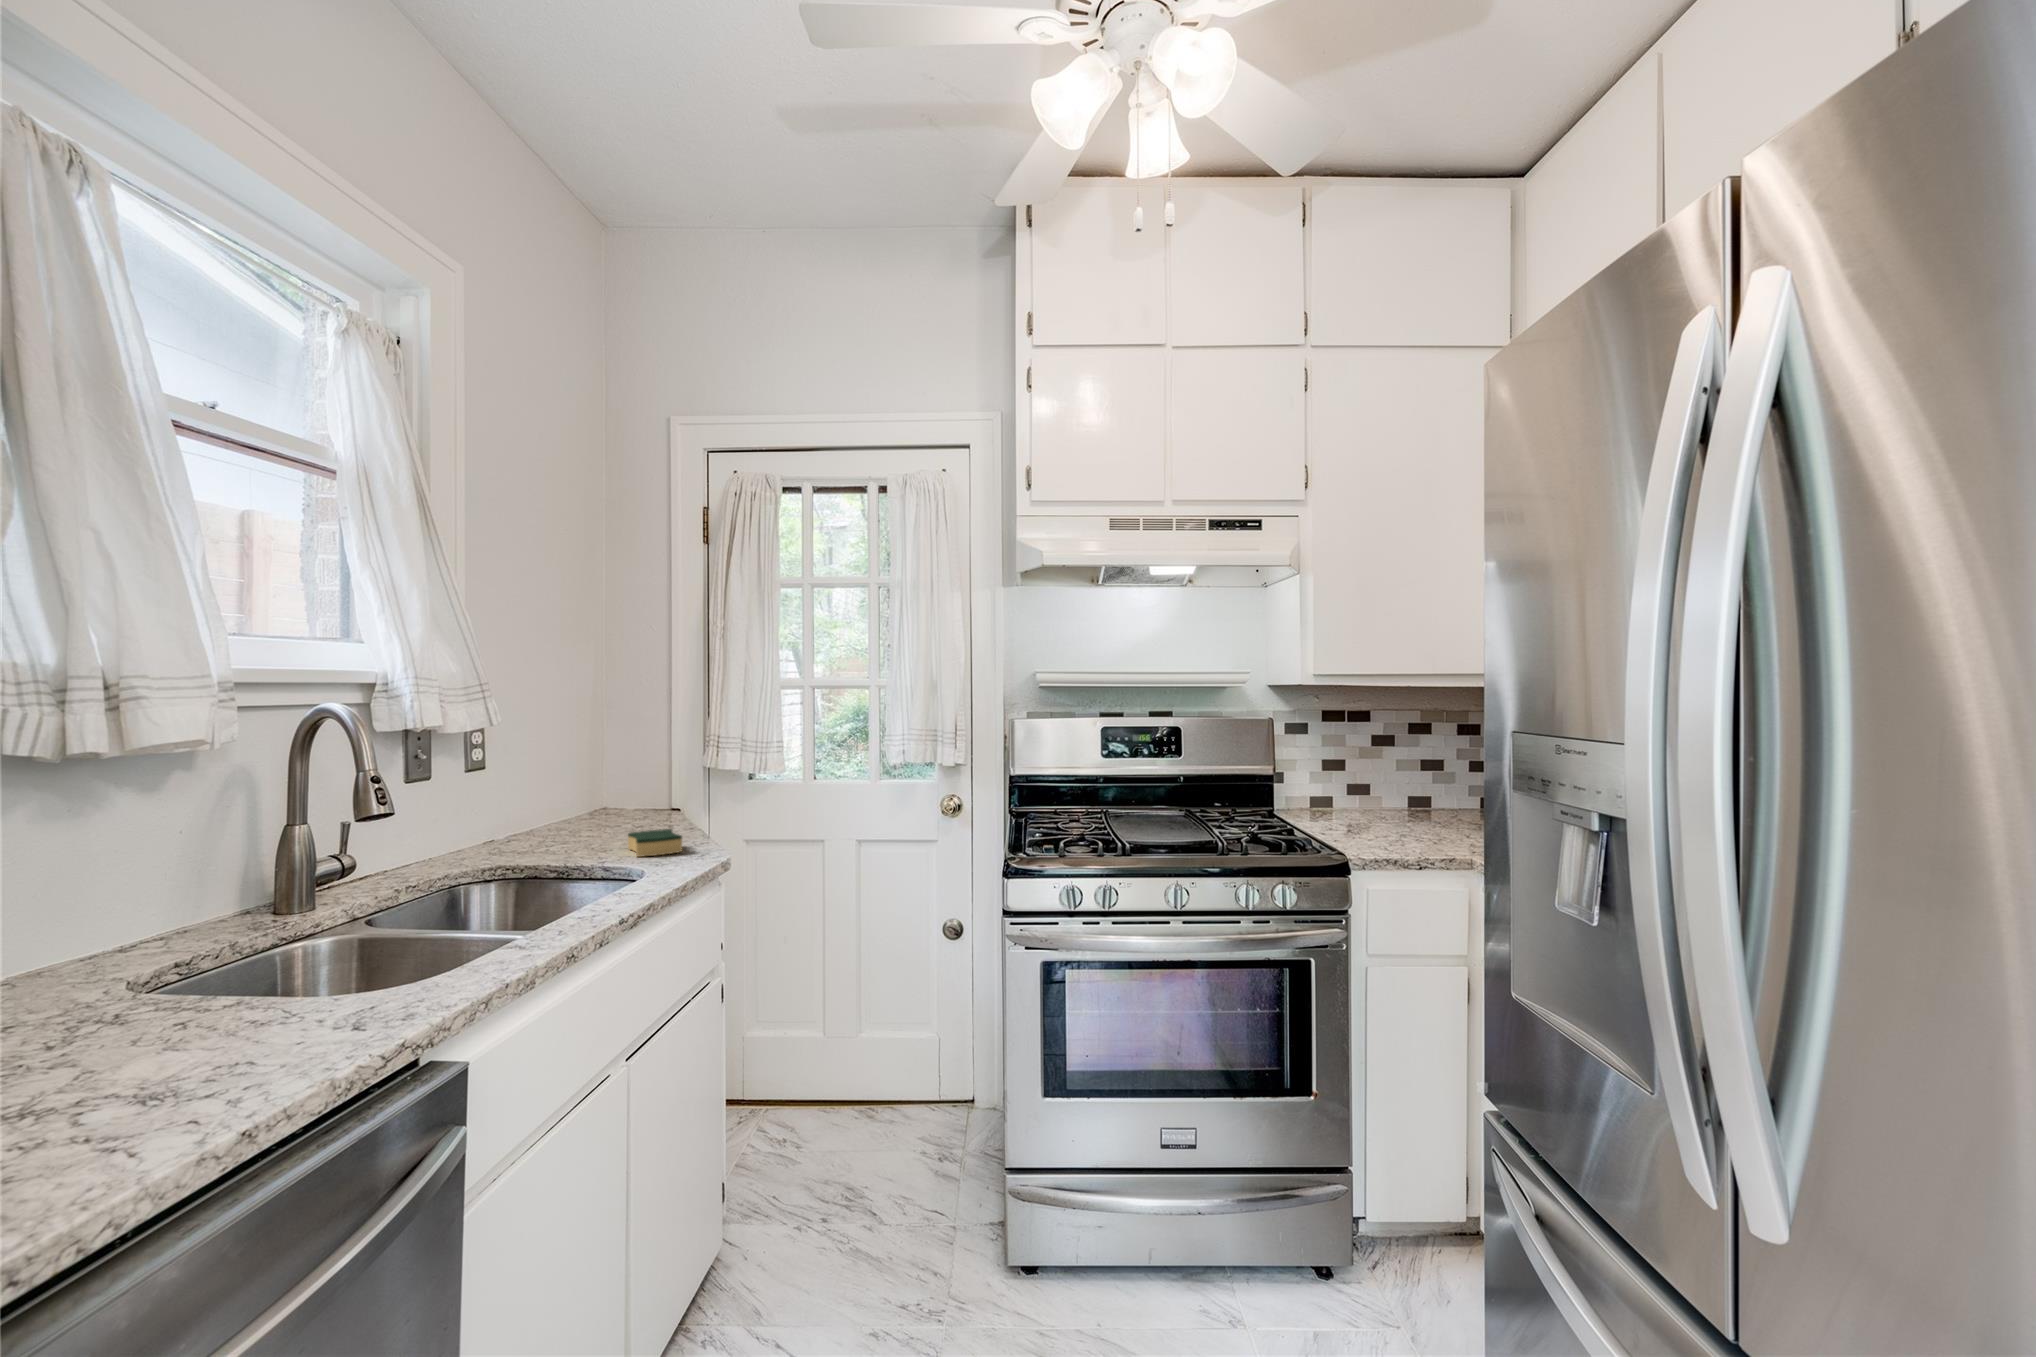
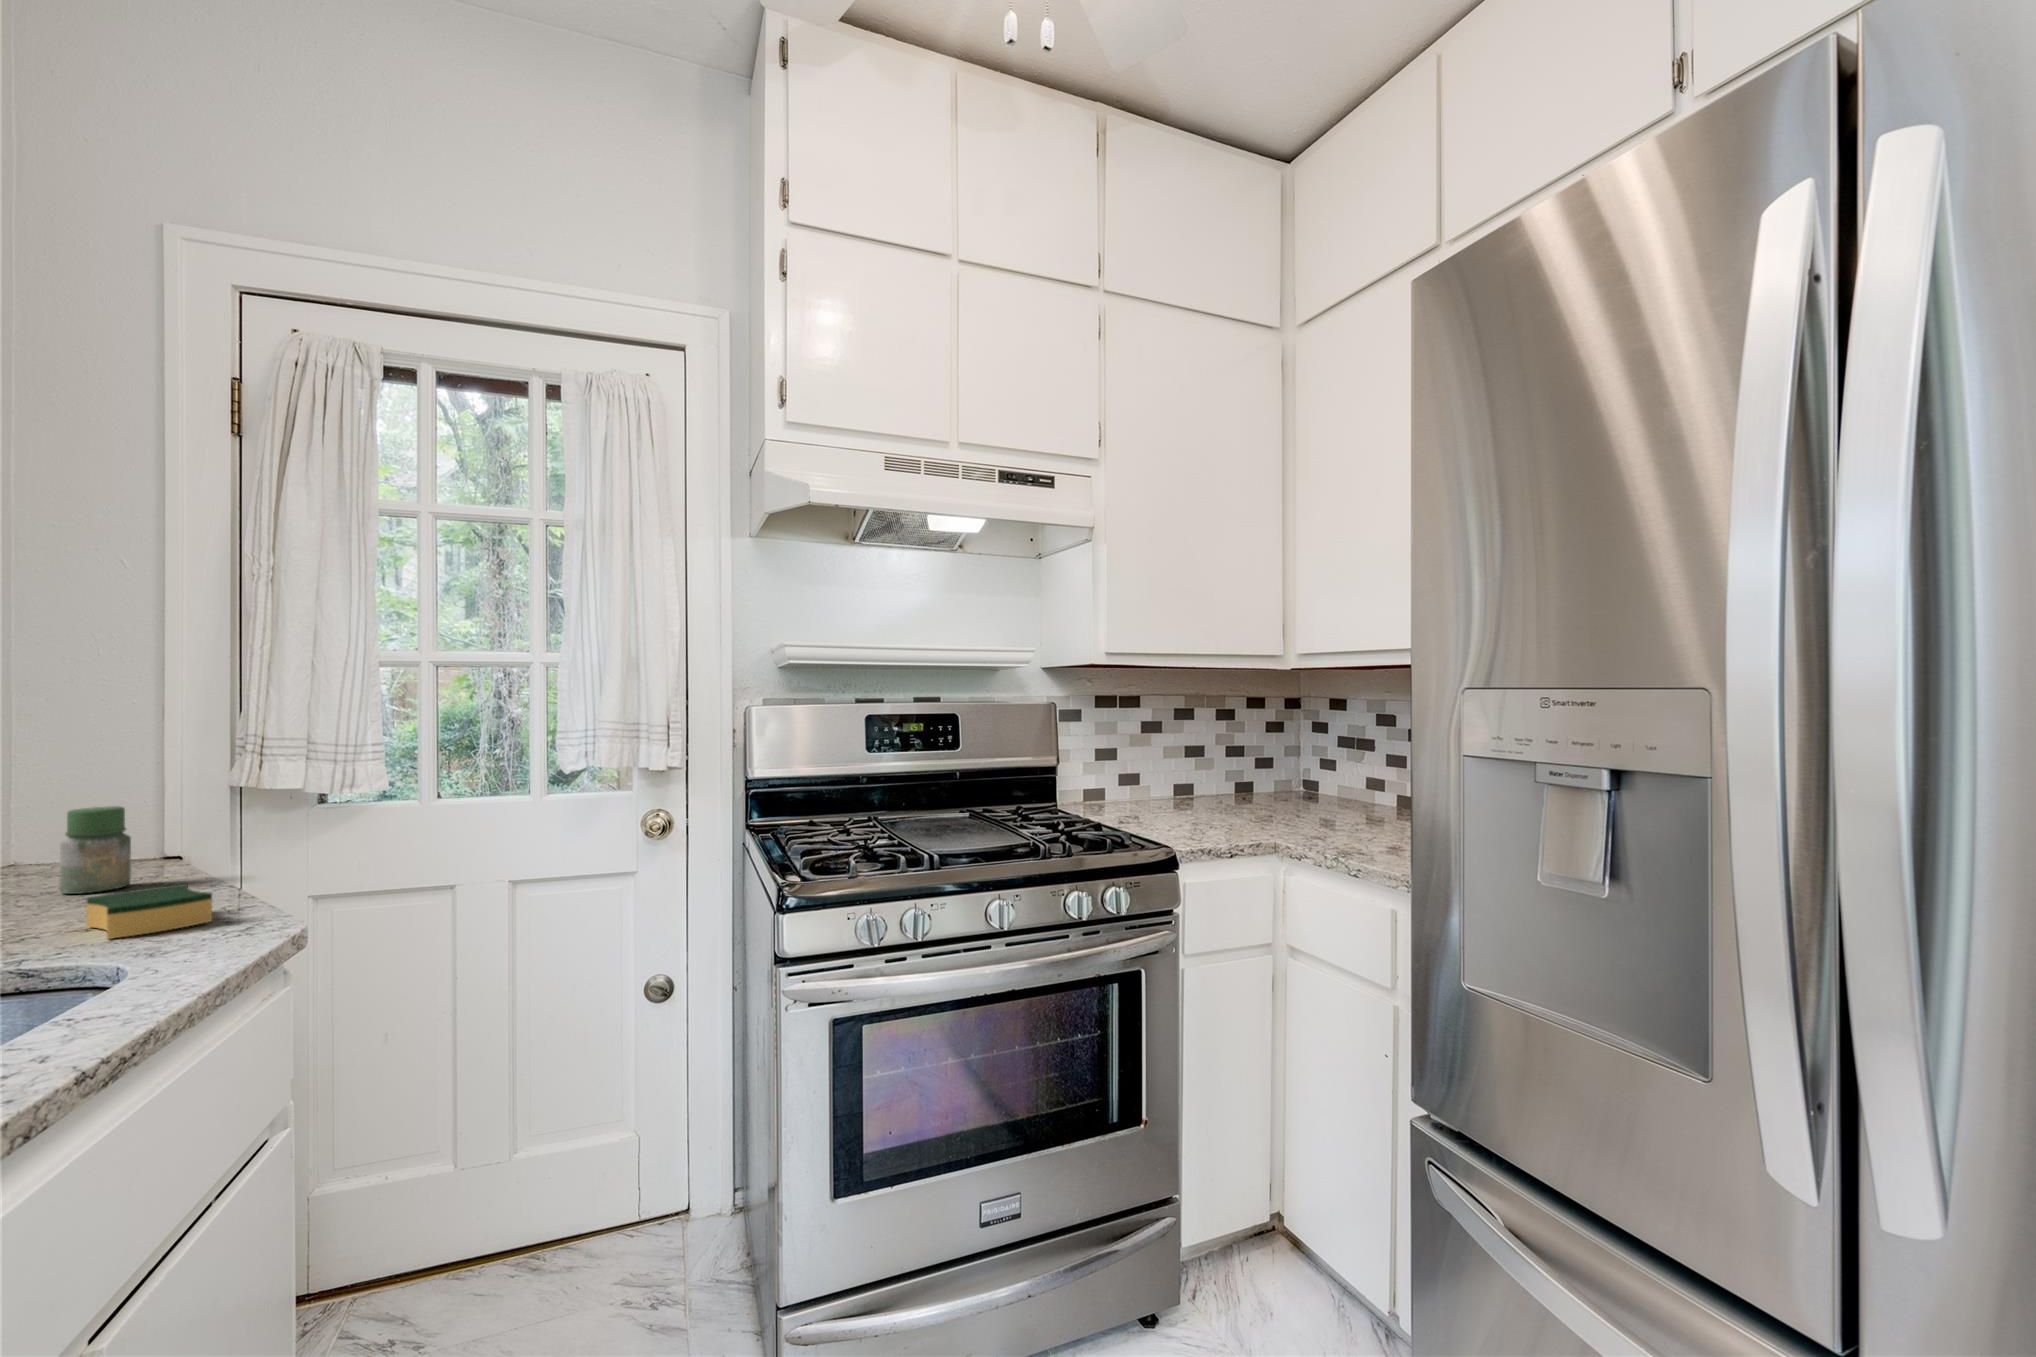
jar: none [617,780,649,830] -> present [59,806,131,894]

